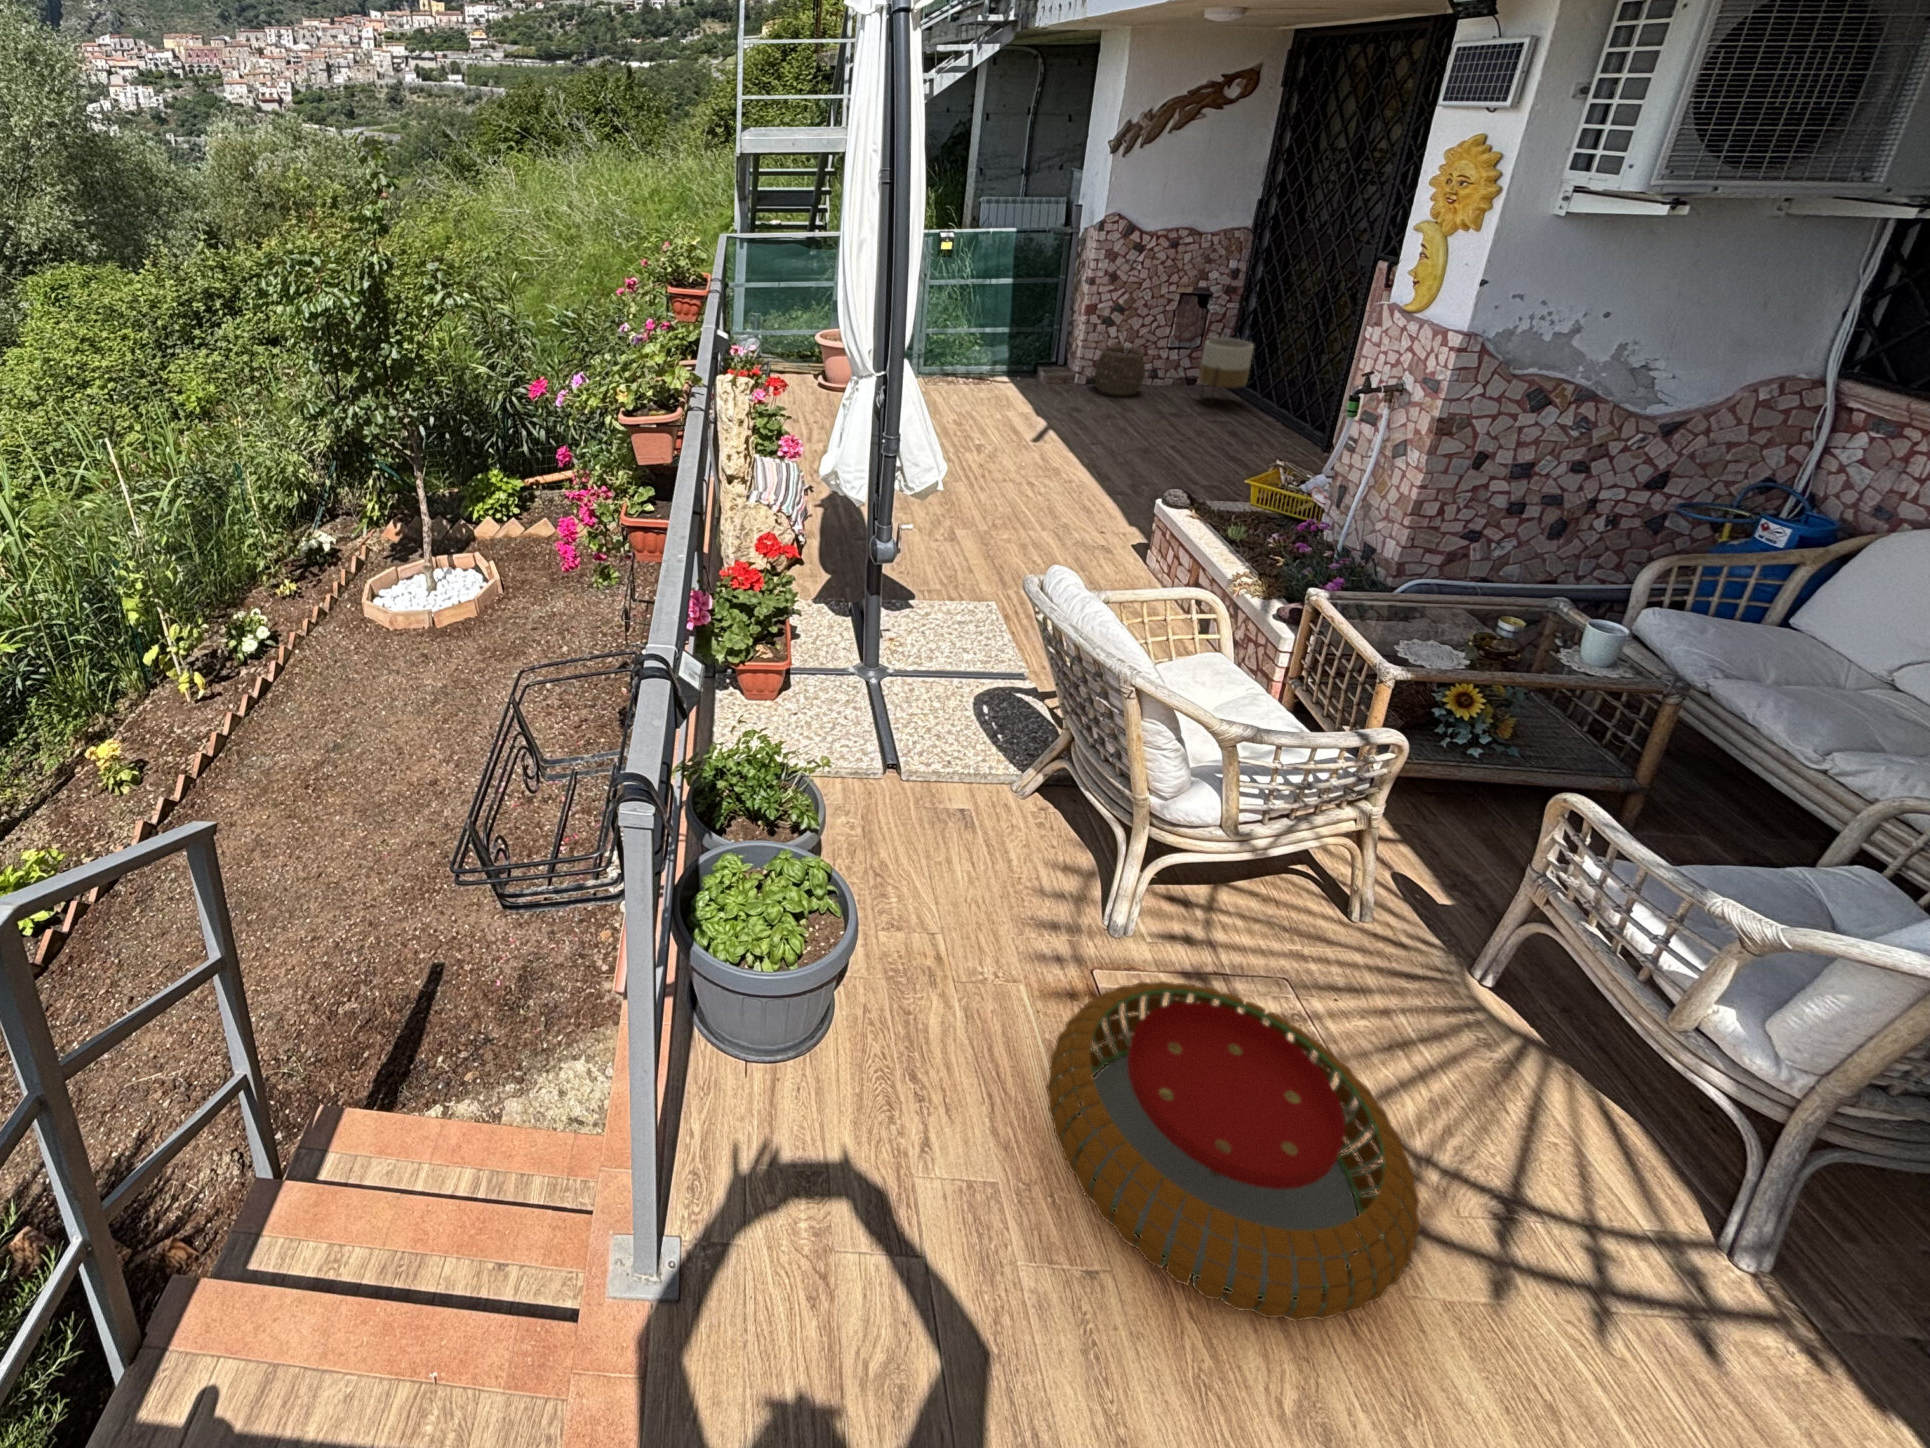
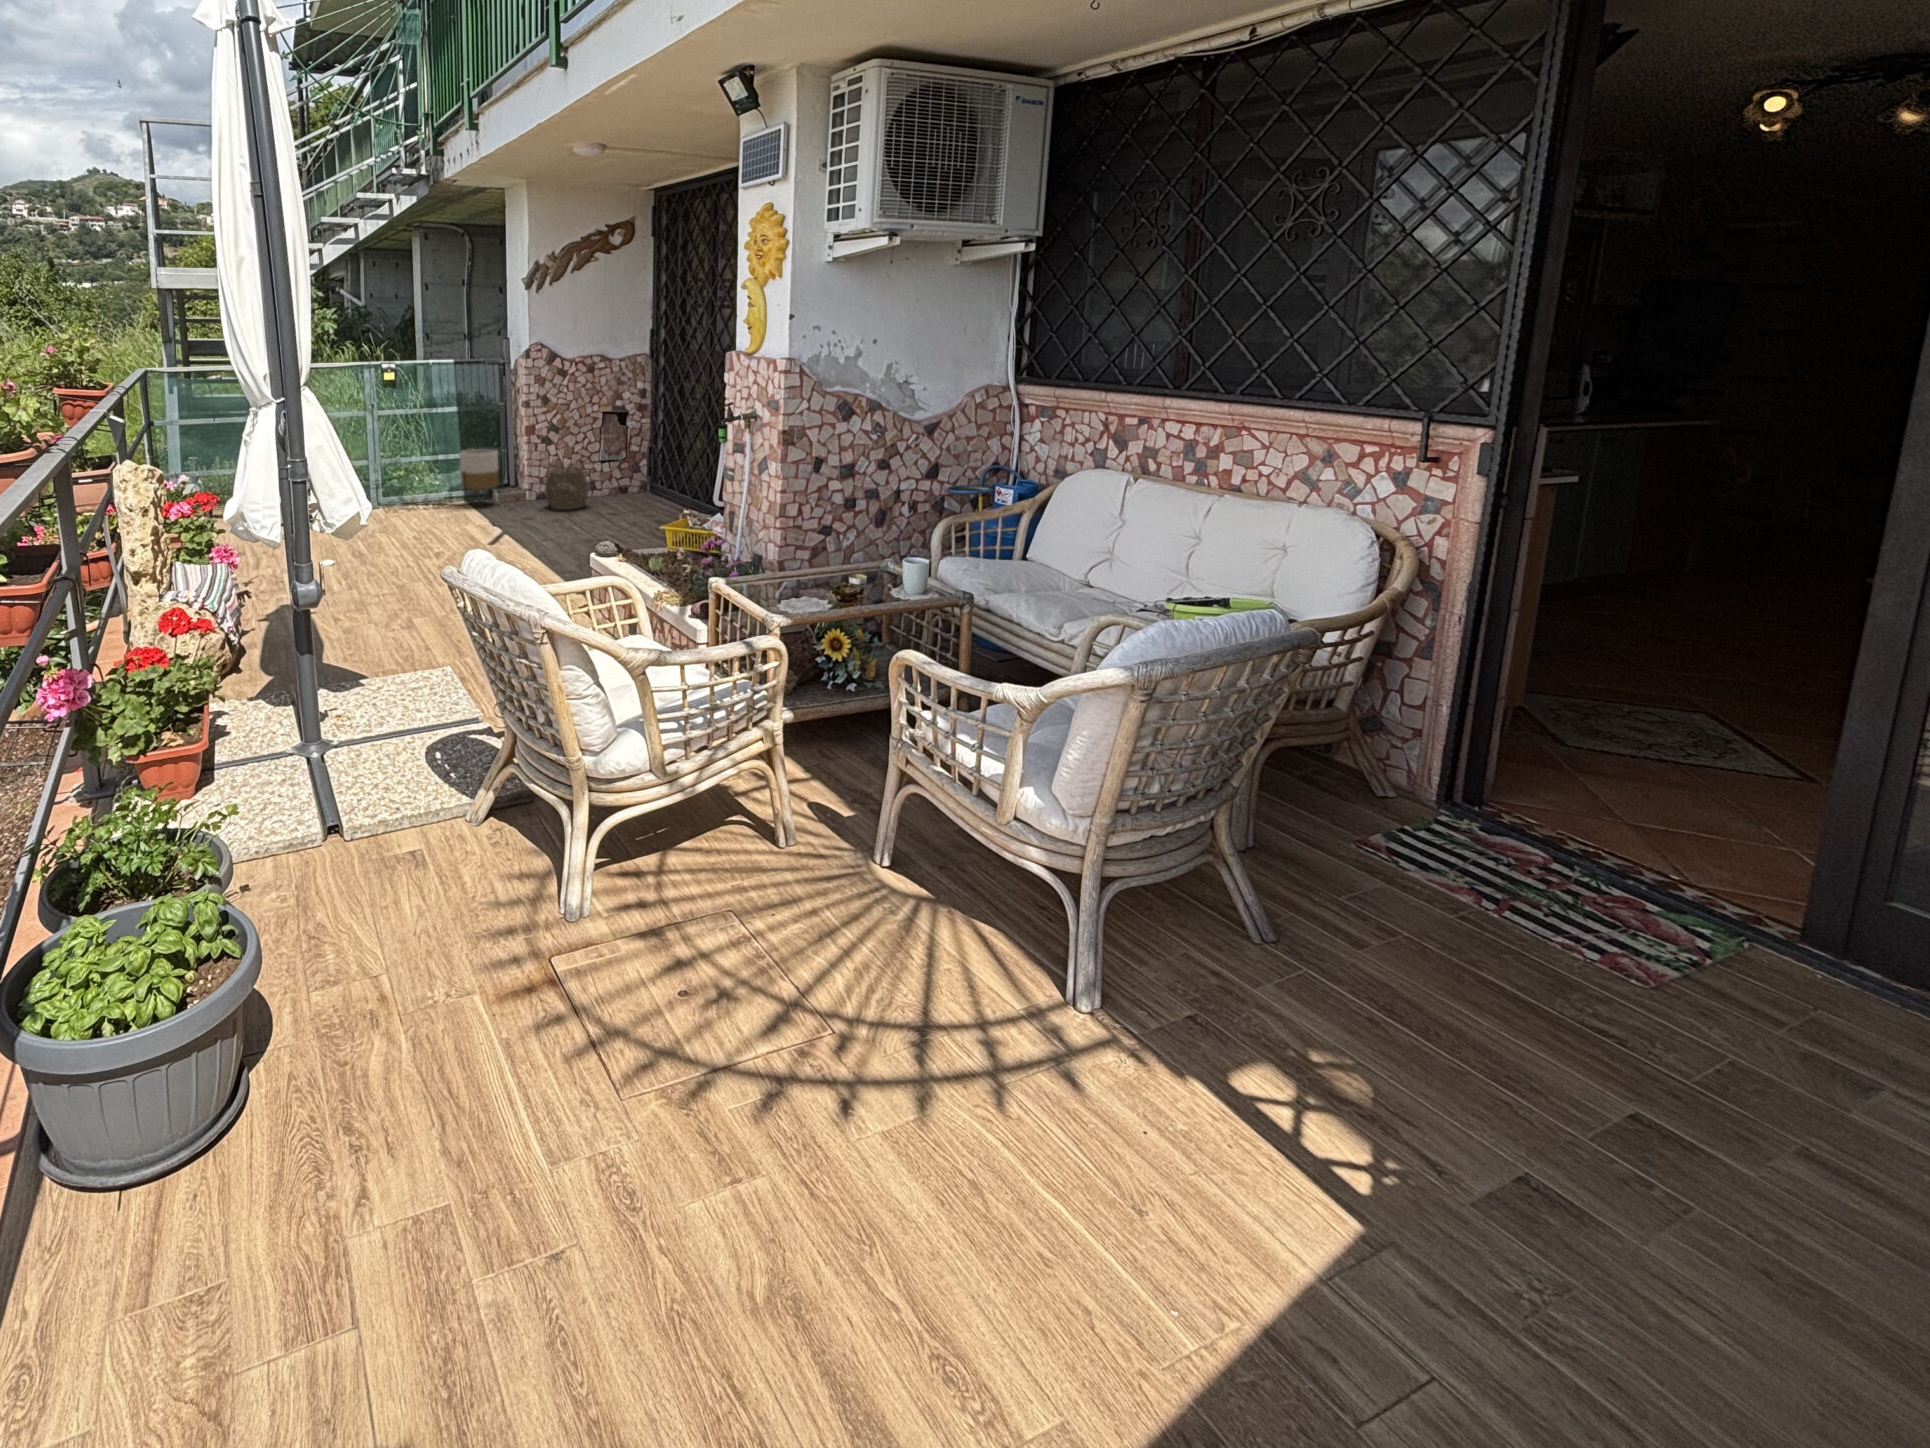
planter: present [1198,338,1254,395] -> present [460,449,499,490]
pouf: present [1047,981,1420,1321] -> none [489,914,849,1226]

